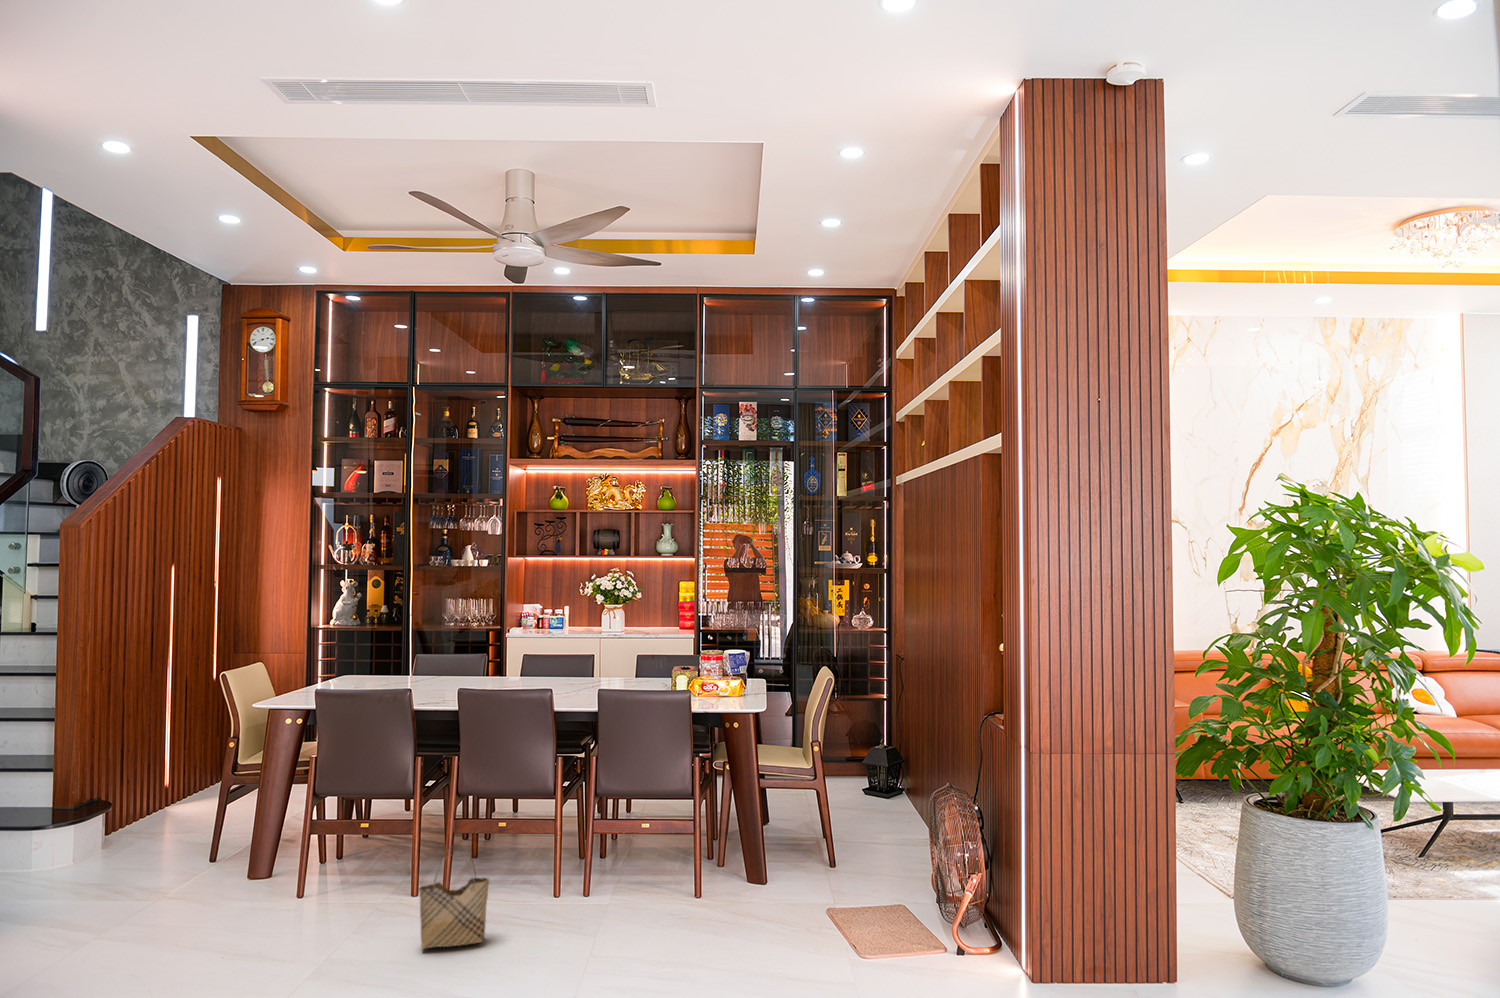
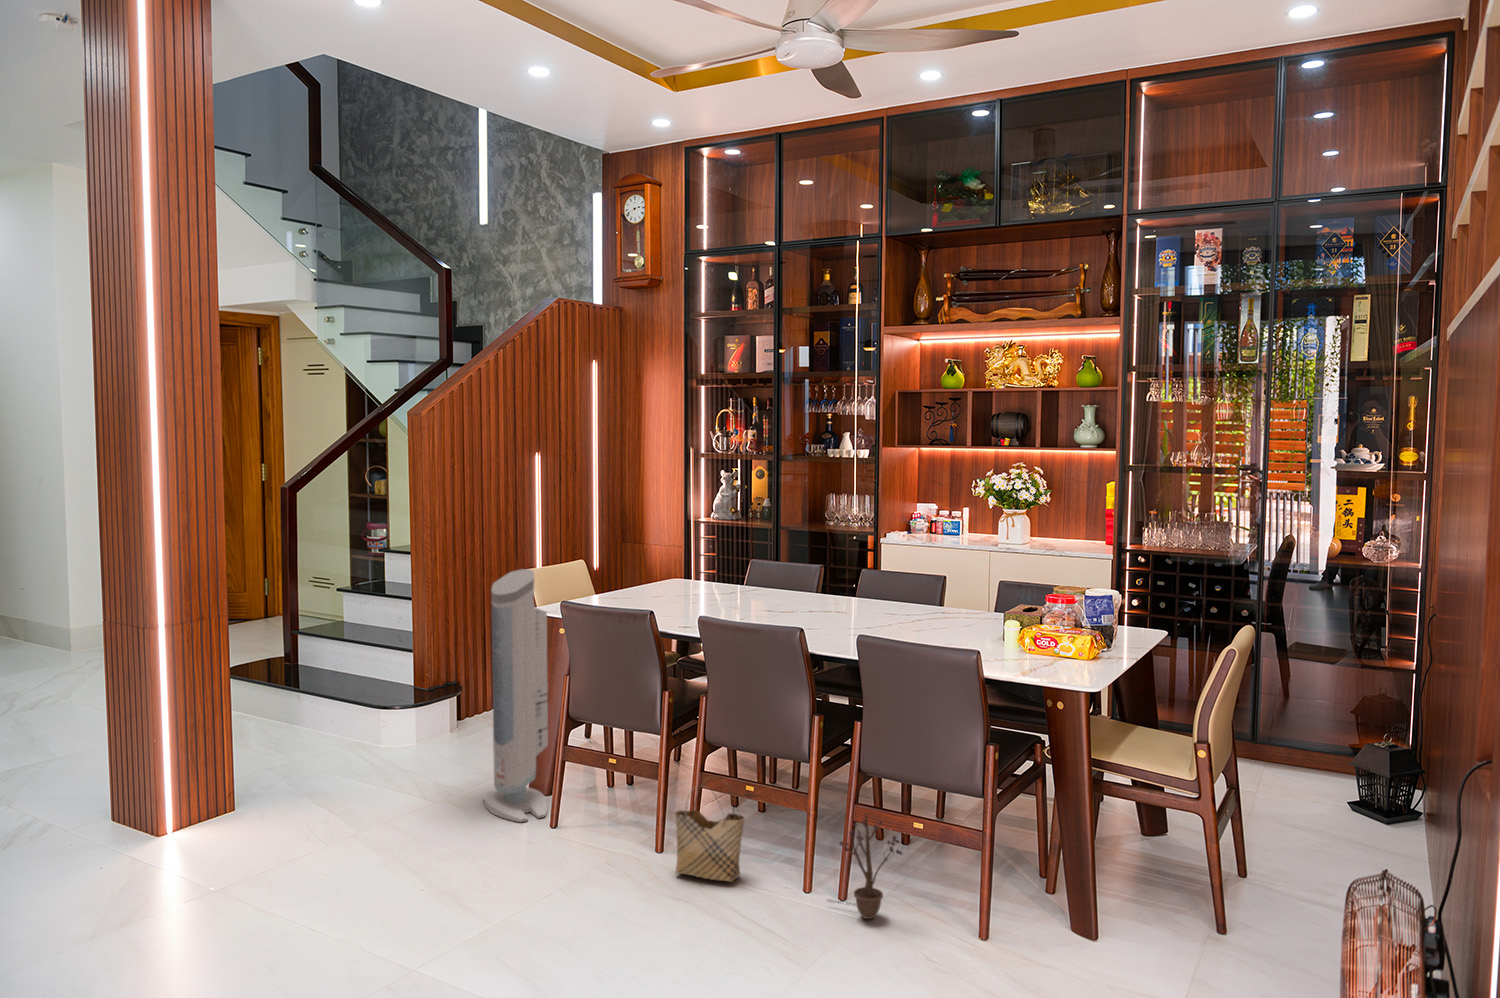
air purifier: none [140,673,236,949] -> present [484,569,548,822]
decorative plant: none [577,845,646,940] -> present [830,814,902,919]

